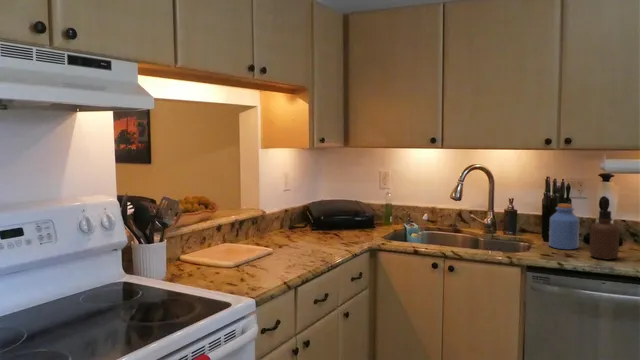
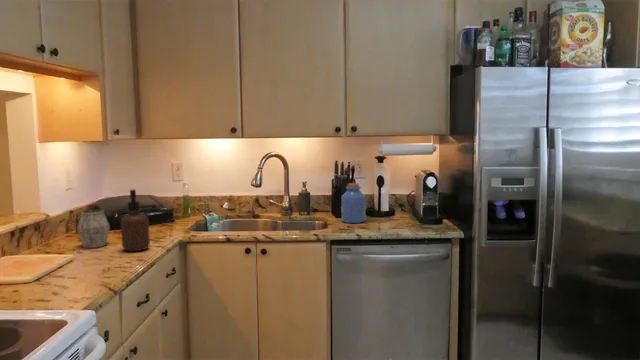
soap dispenser: present [589,199,619,260] -> present [121,190,150,251]
mug: none [282,211,309,245] -> present [77,209,110,248]

